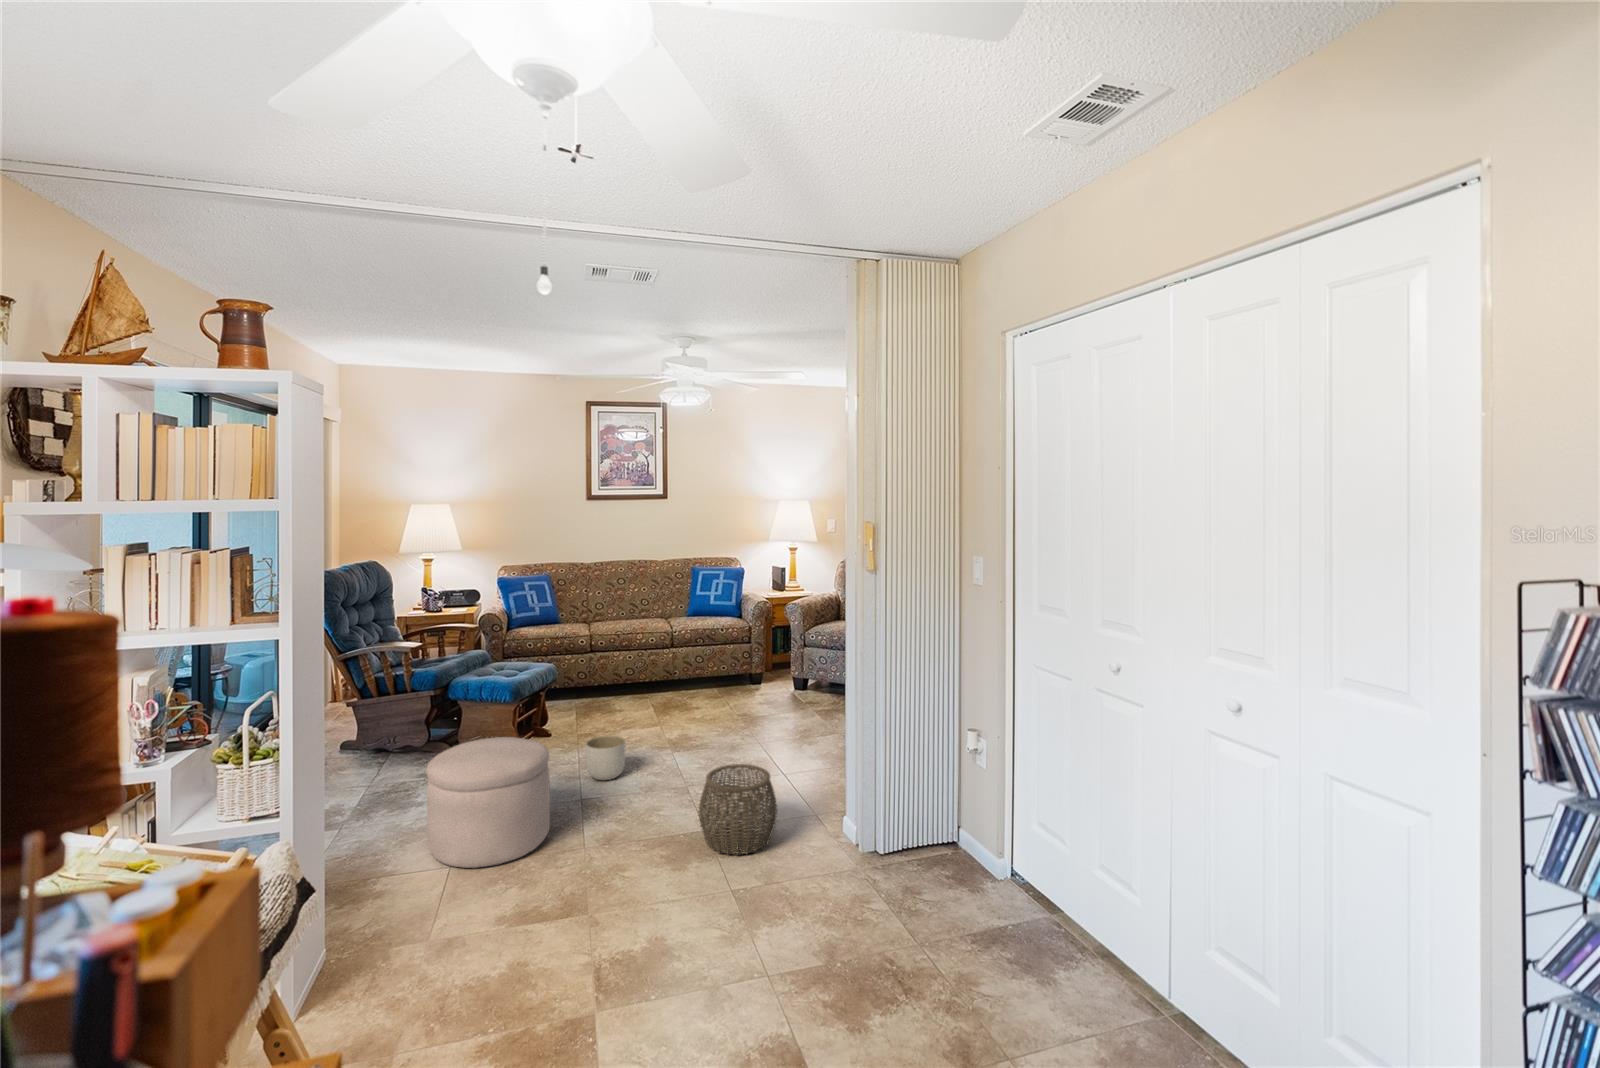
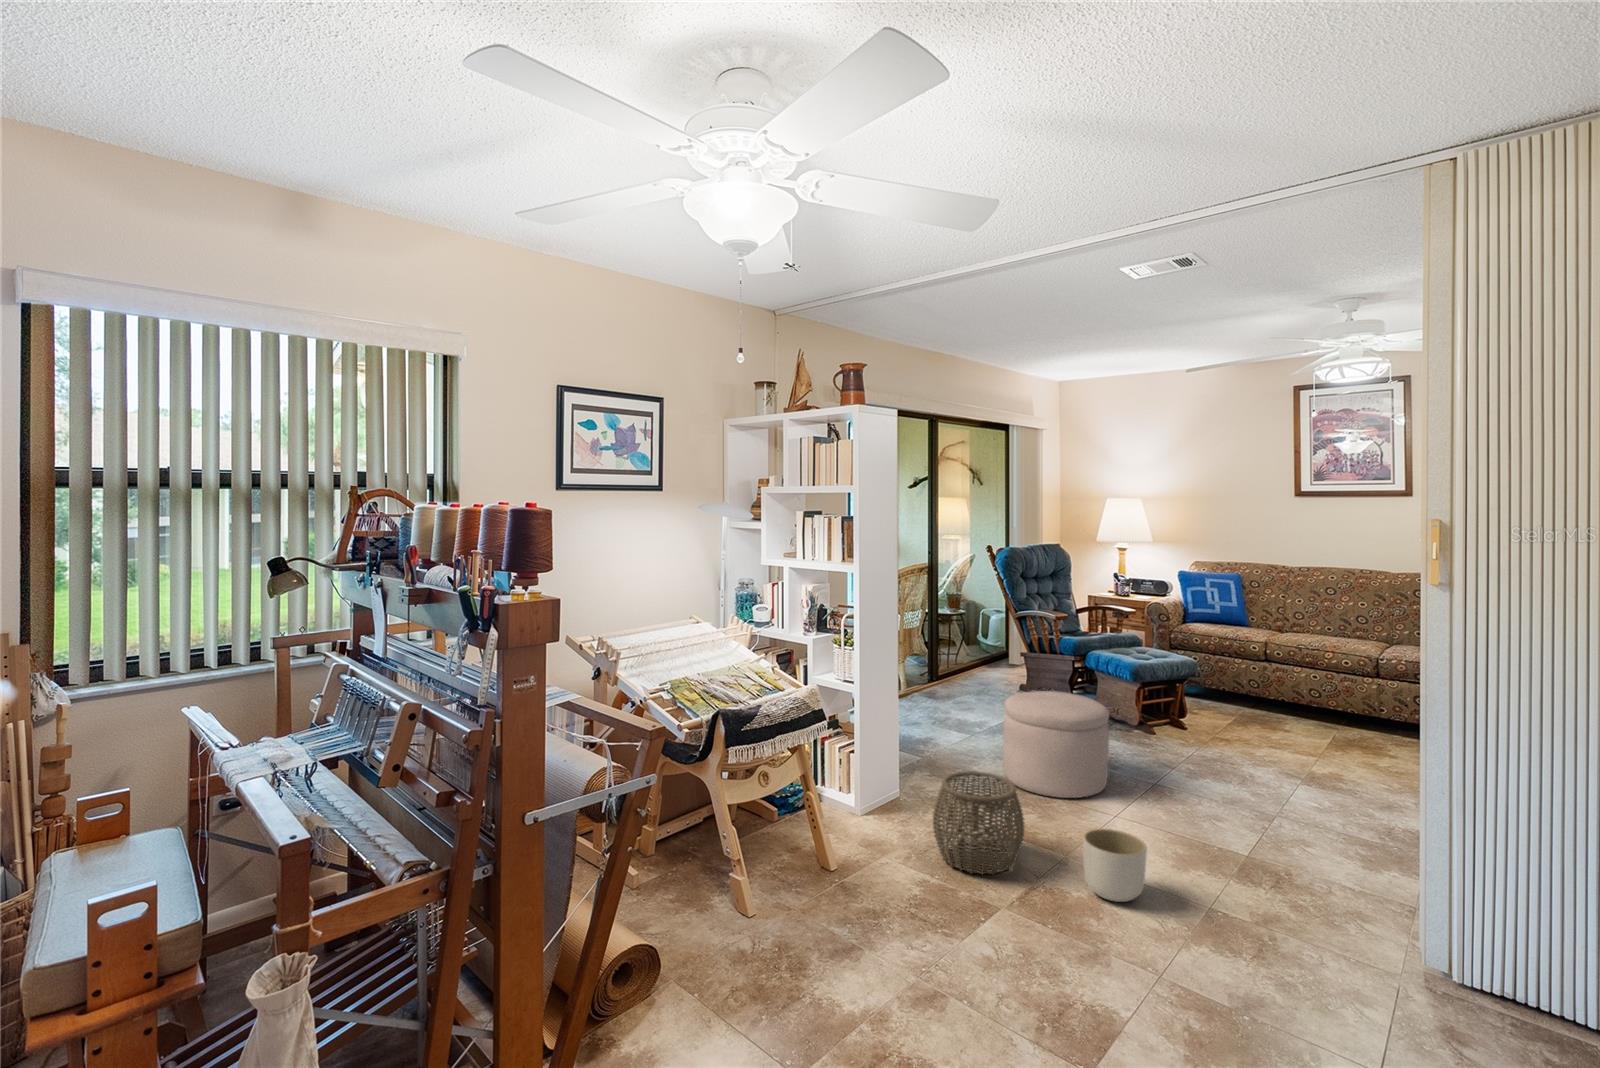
planter: present [586,735,625,780] -> present [1083,829,1147,902]
woven basket: present [699,764,777,855] -> present [933,771,1025,875]

